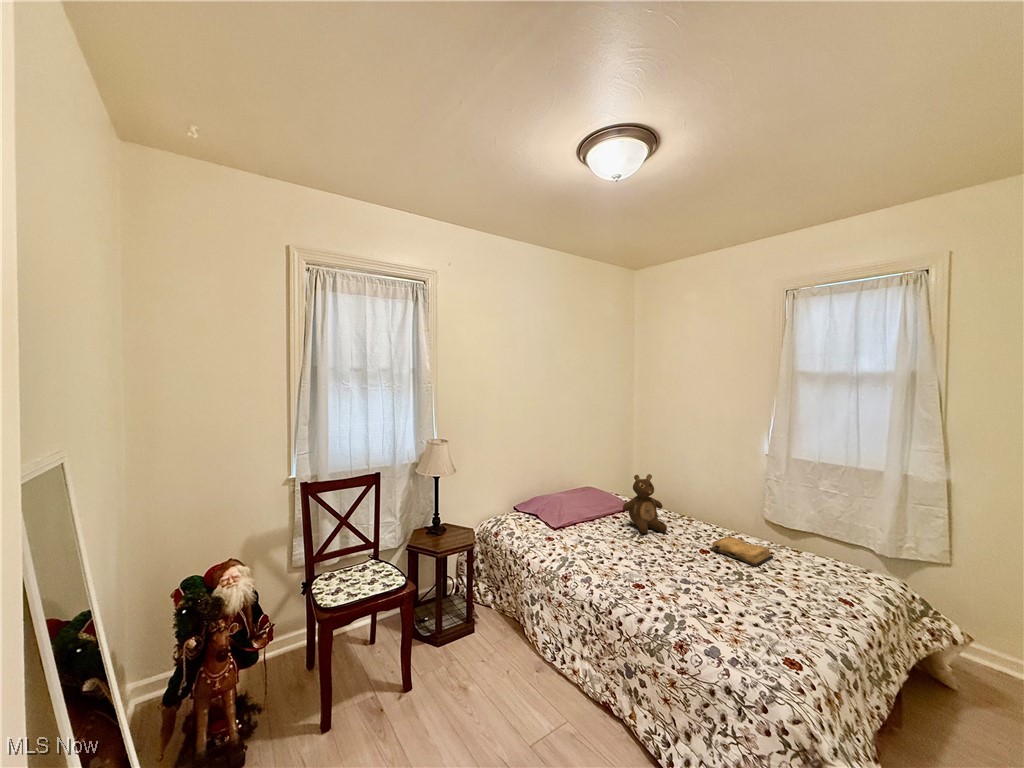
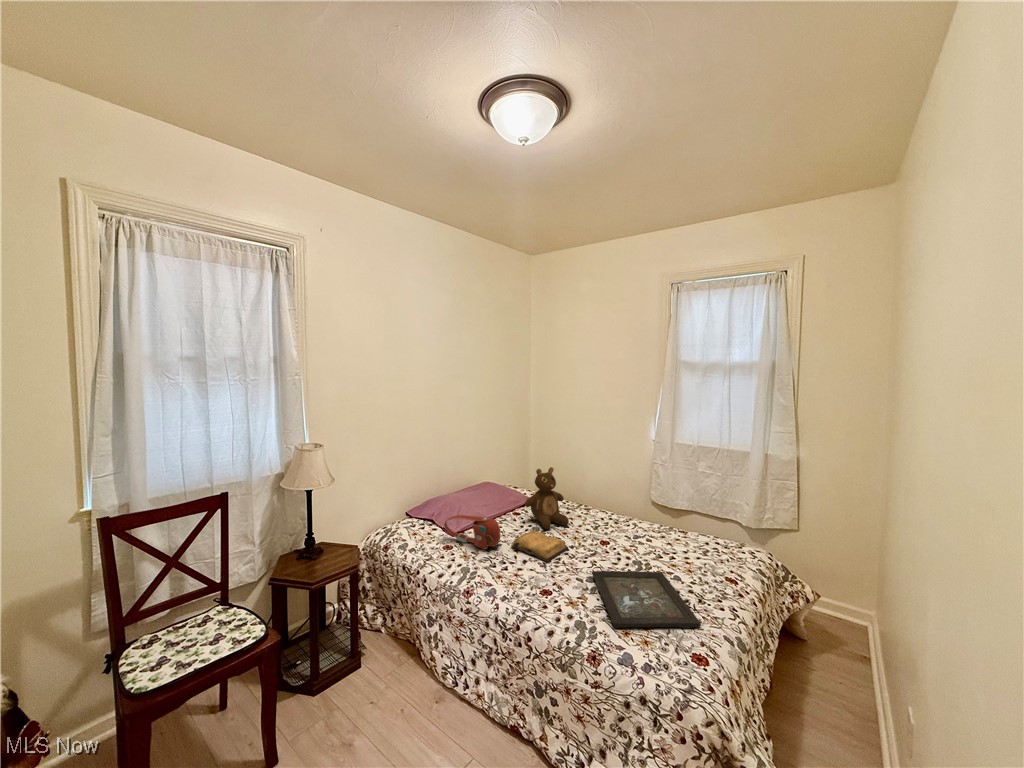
handbag: none [546,511,597,544] -> present [444,515,500,549]
diary: present [710,536,773,567] -> present [511,530,568,562]
tray: none [686,574,799,637] -> present [592,571,701,628]

